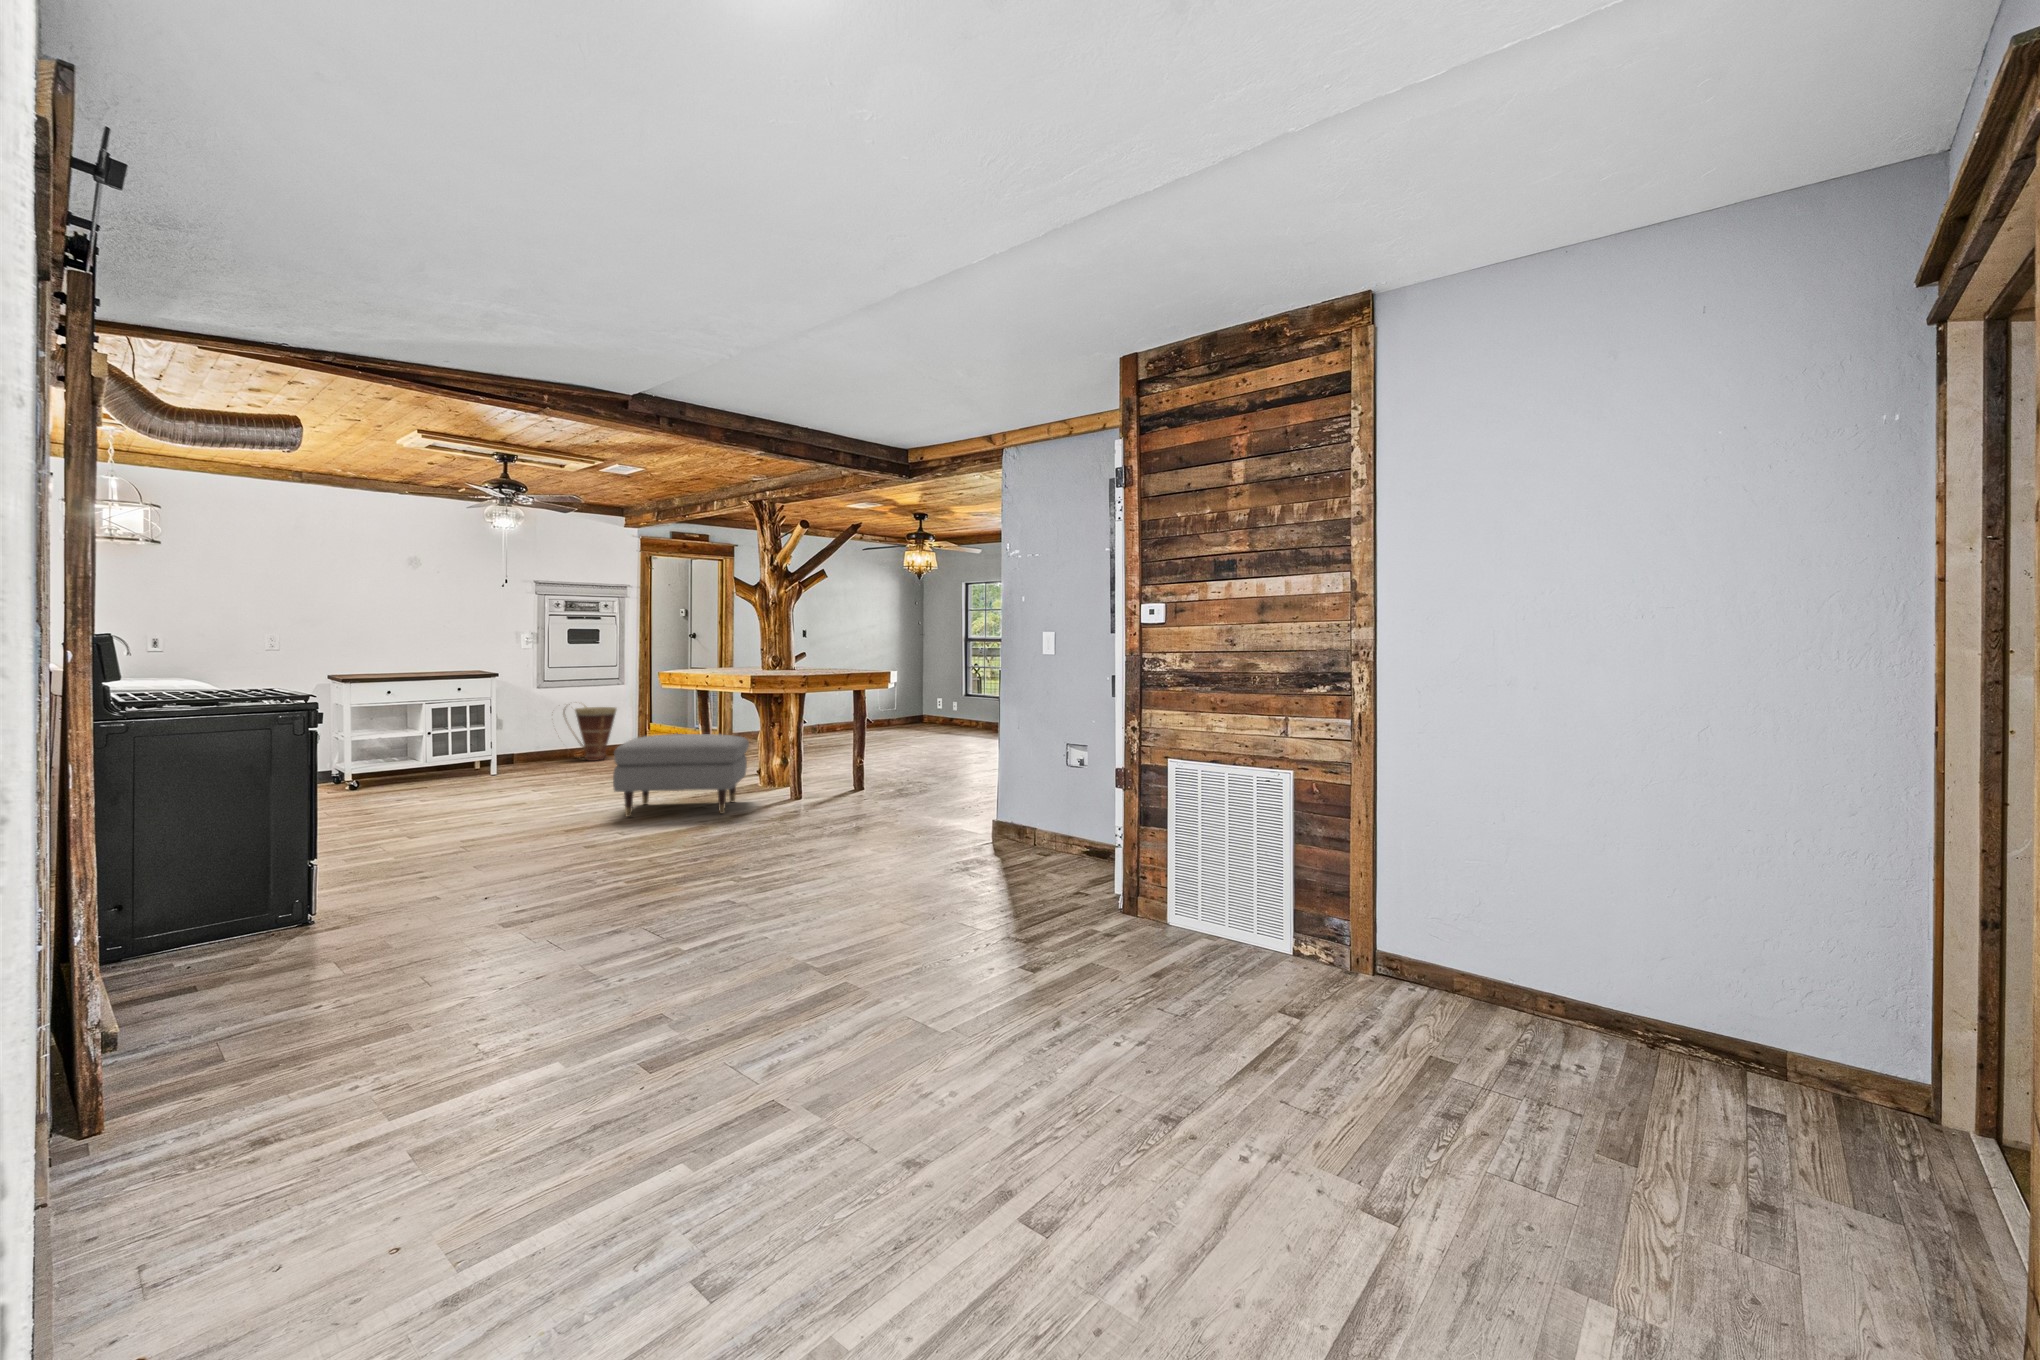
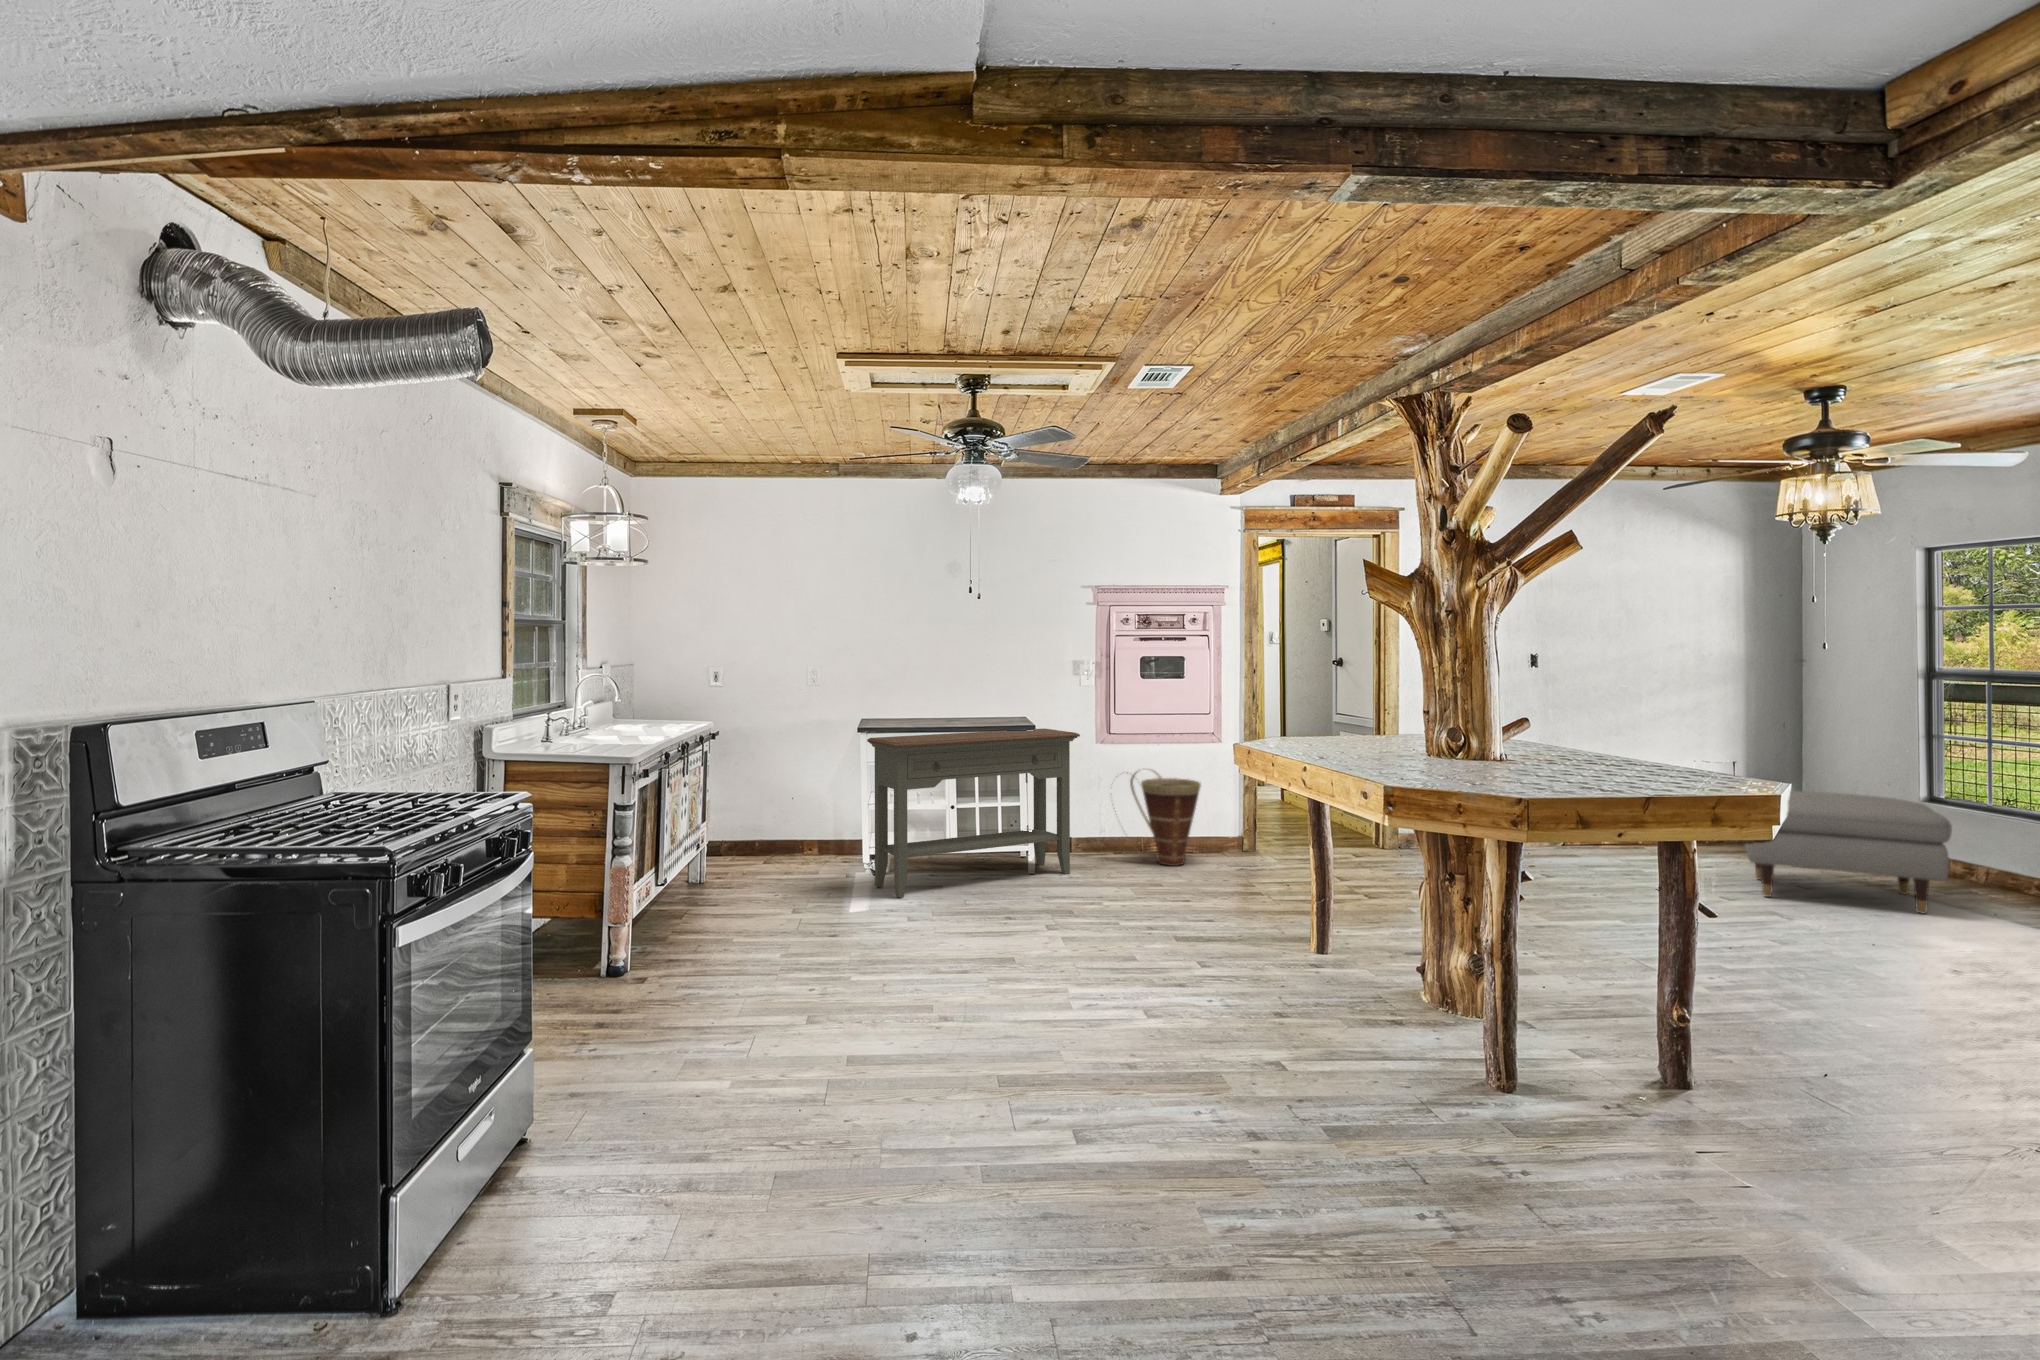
console table: none [372,676,537,790] -> present [867,729,1080,897]
ottoman: present [613,734,749,817] -> present [1745,791,1952,914]

